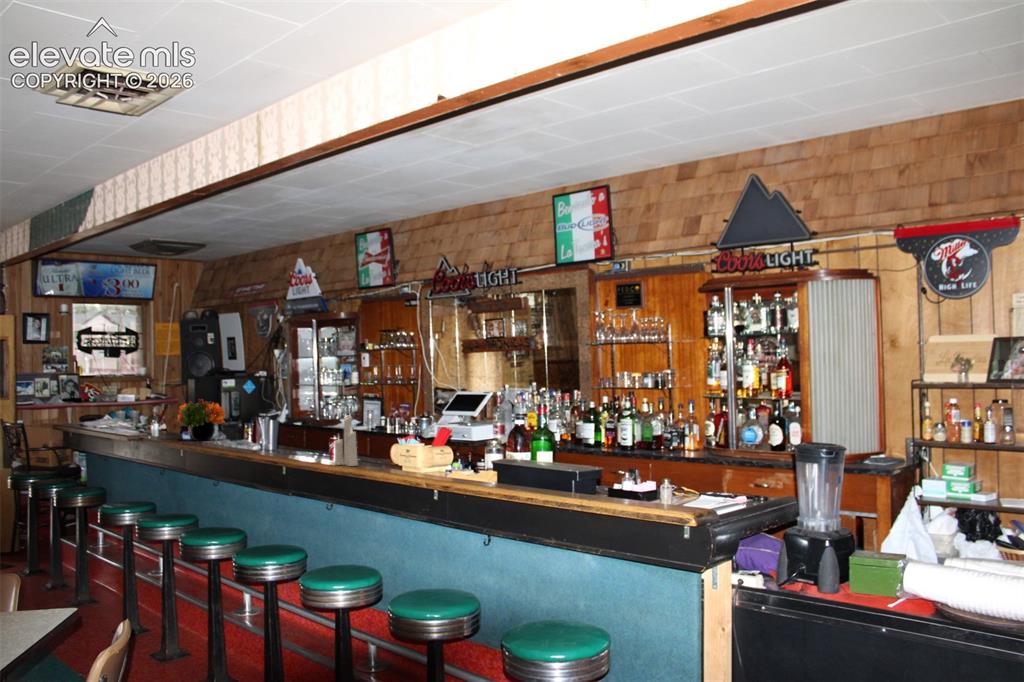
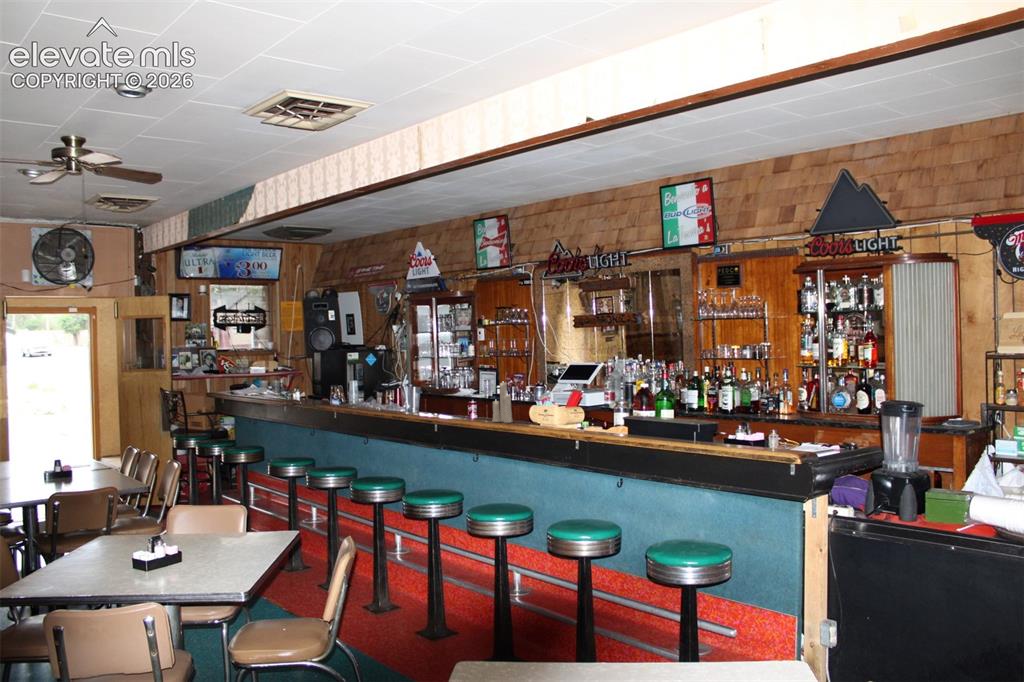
flower arrangement: present [177,399,225,441] -> none [341,369,381,404]

